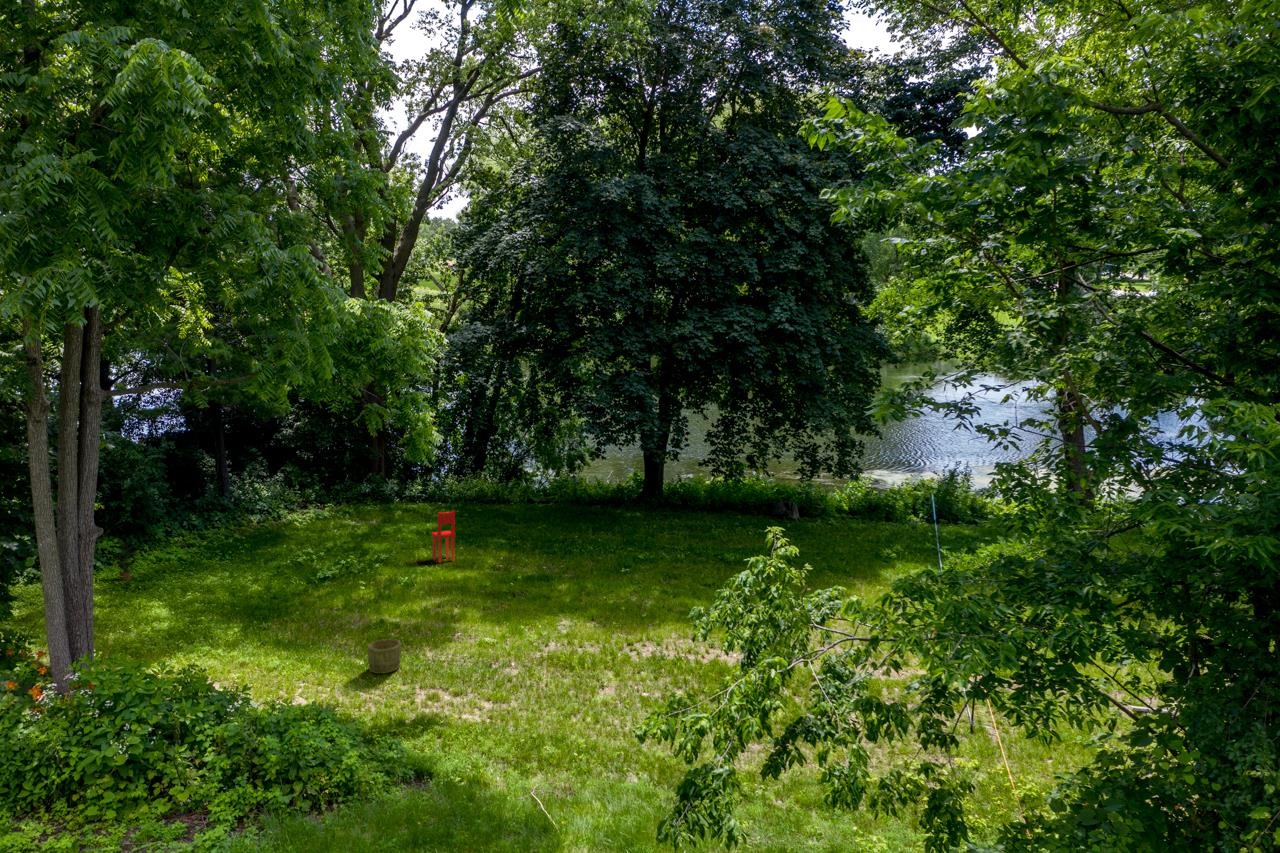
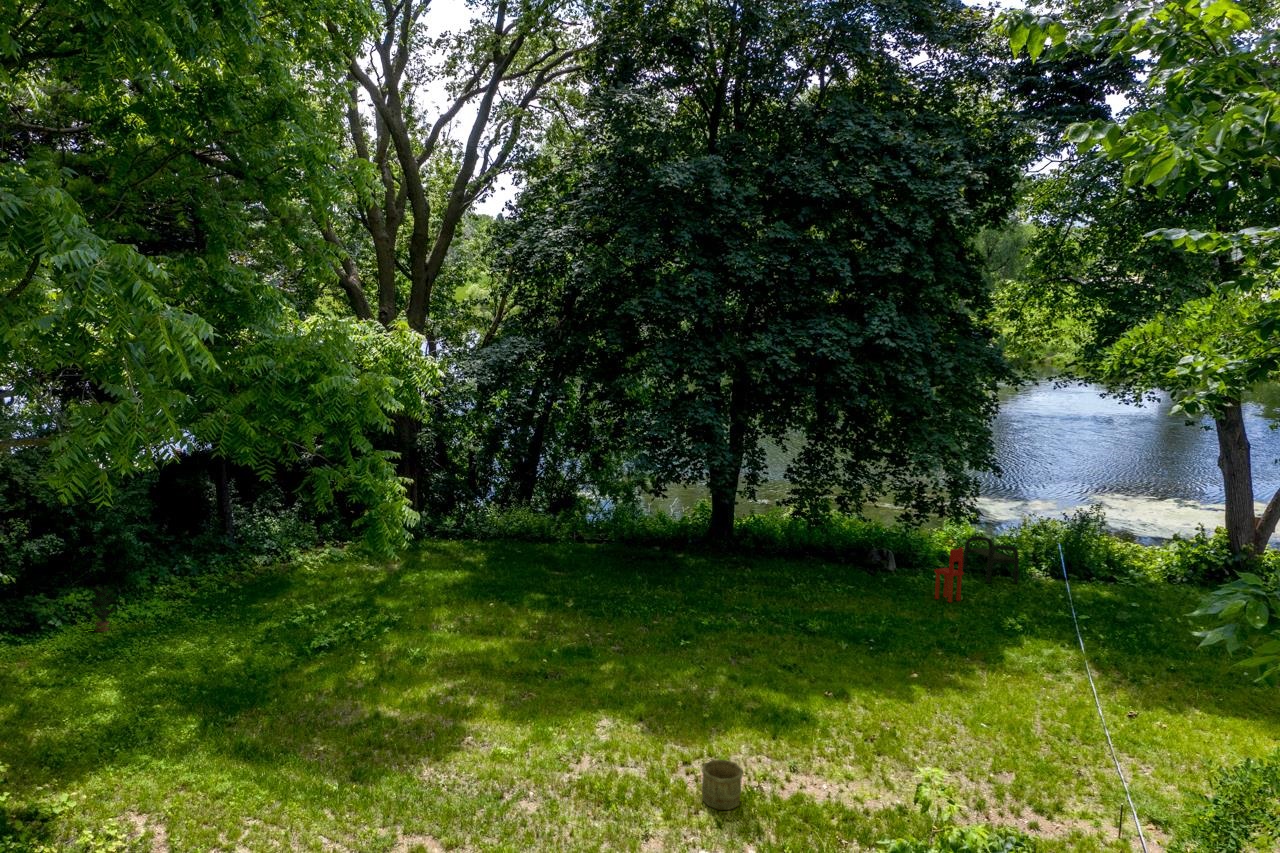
bench: none [855,489,897,525] -> present [963,536,1019,583]
chair: present [431,511,456,563] -> present [934,547,964,602]
wooden bucket: present [367,639,401,674] -> present [702,760,743,810]

